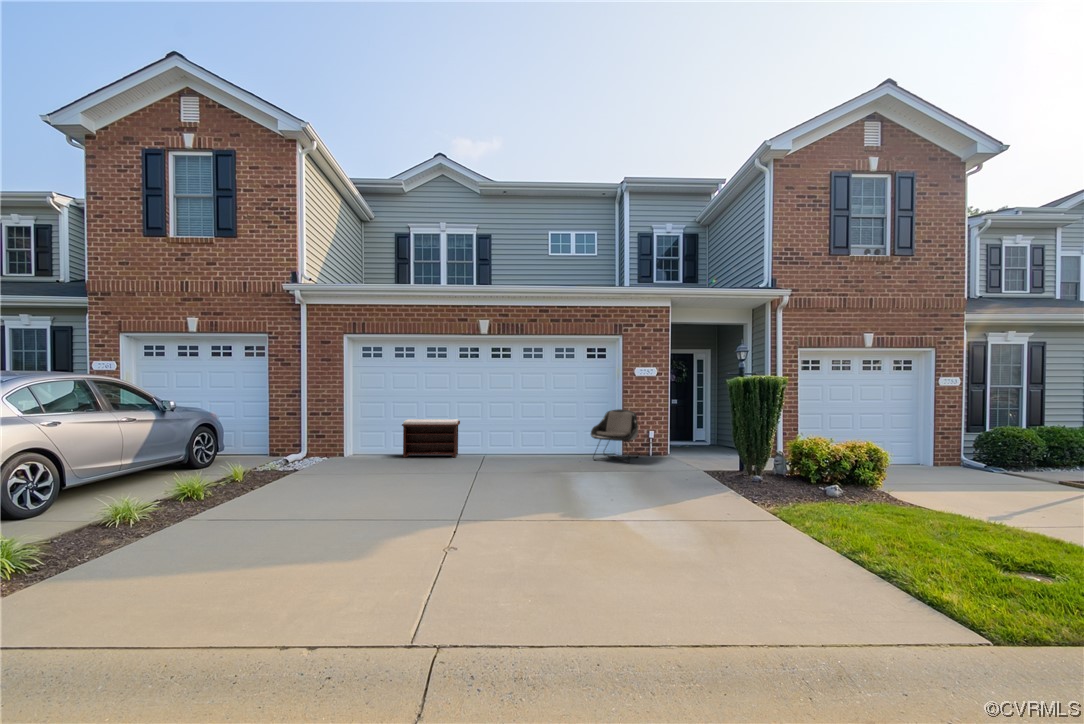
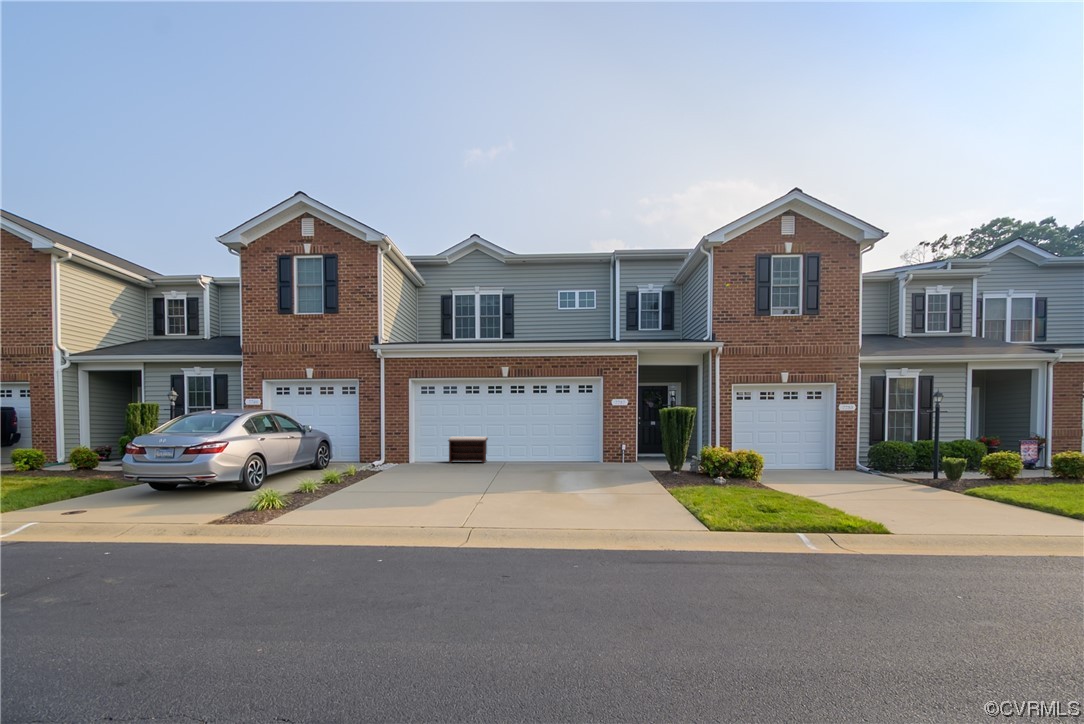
lounge chair: present [591,409,638,463] -> none [577,429,613,467]

